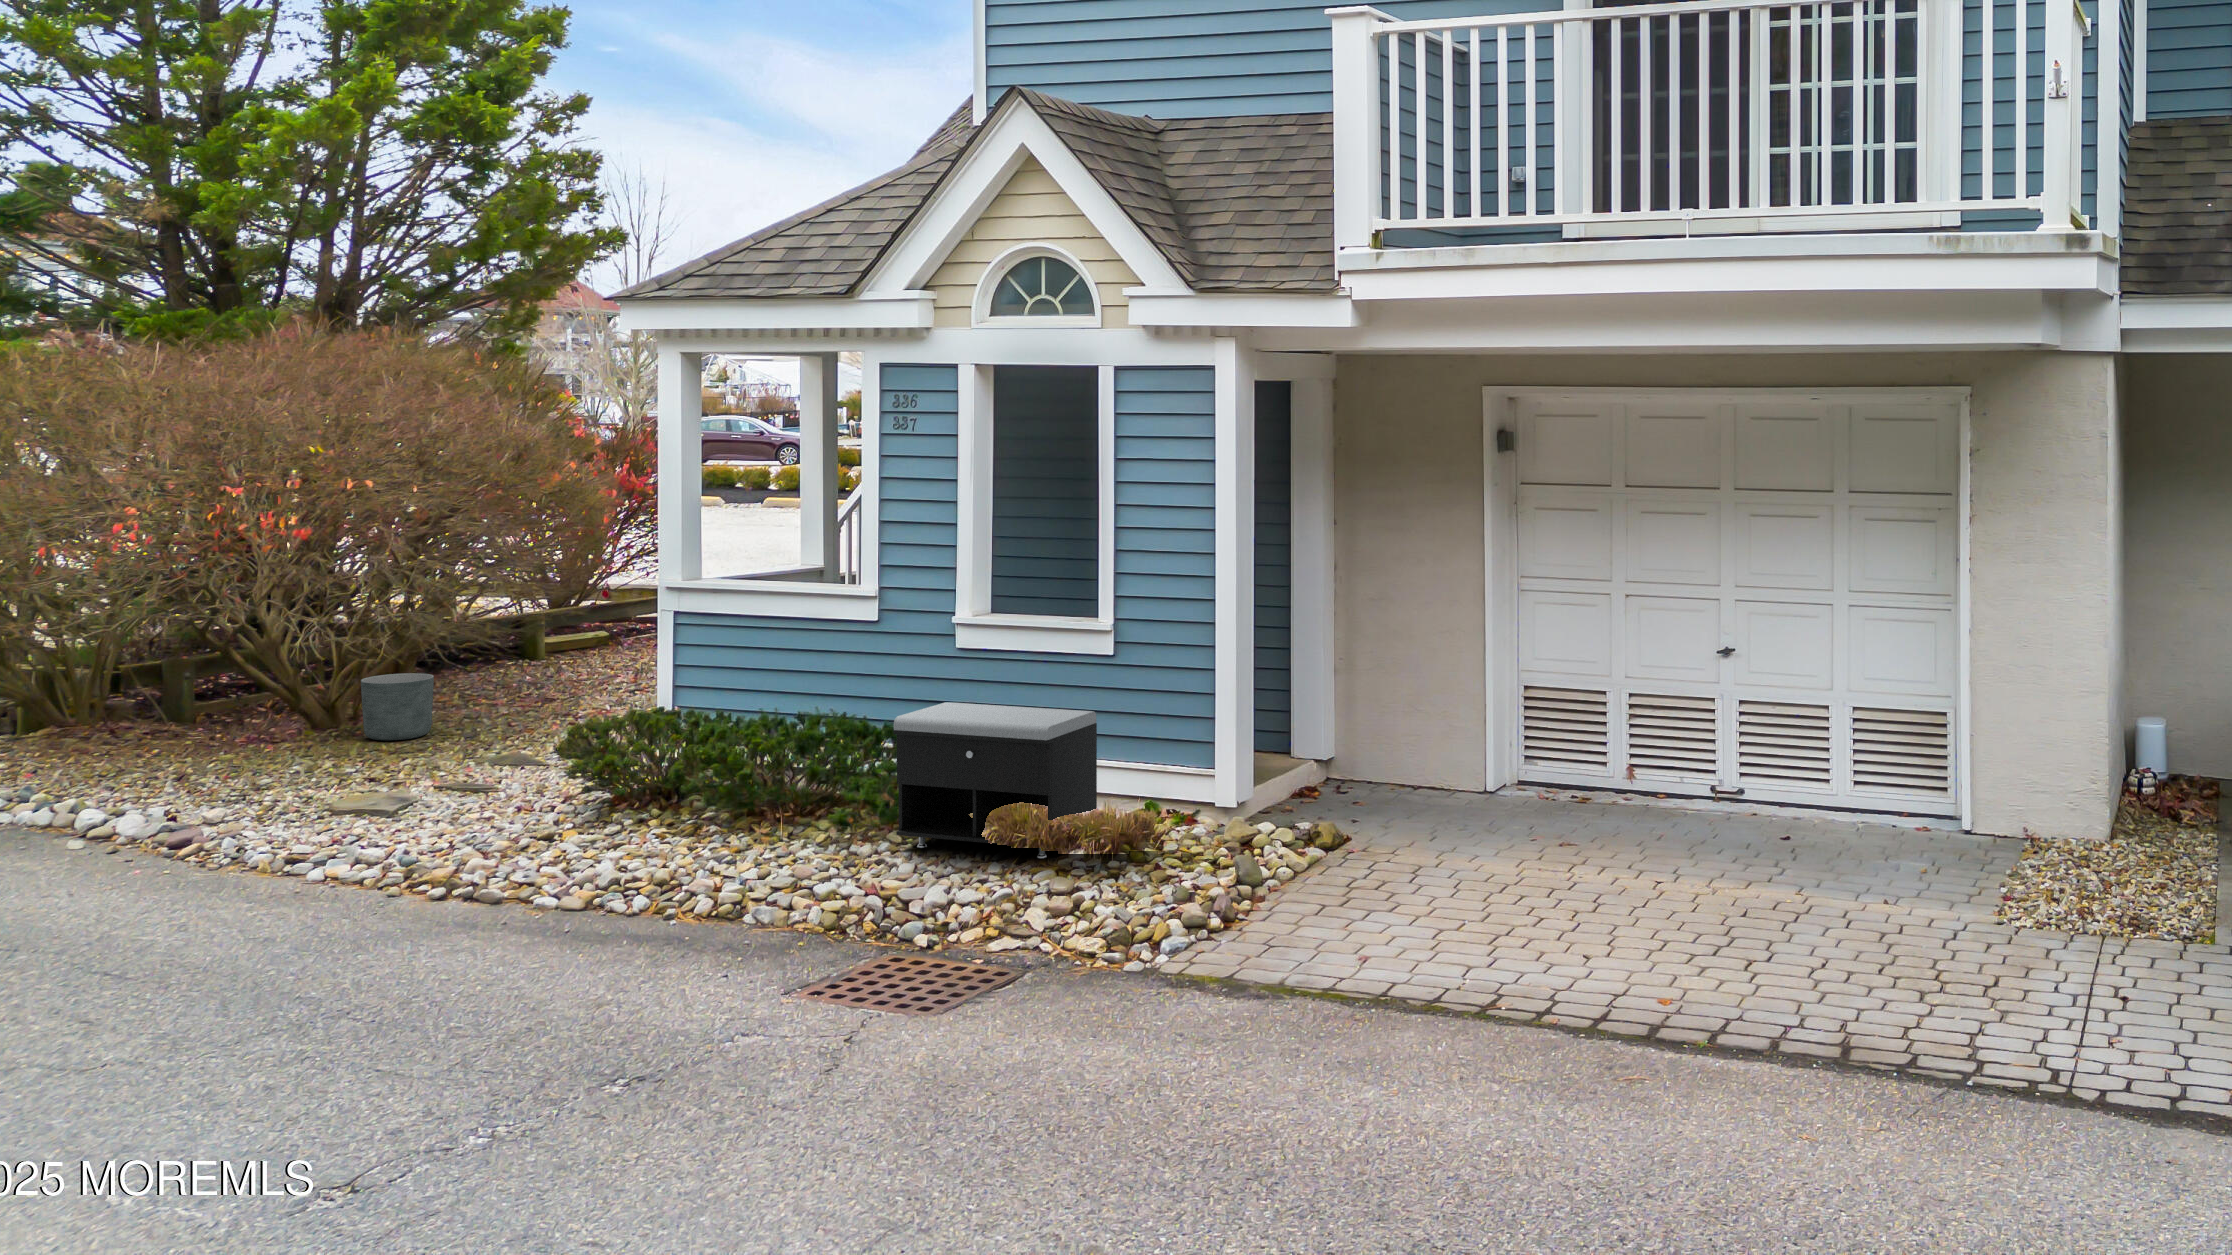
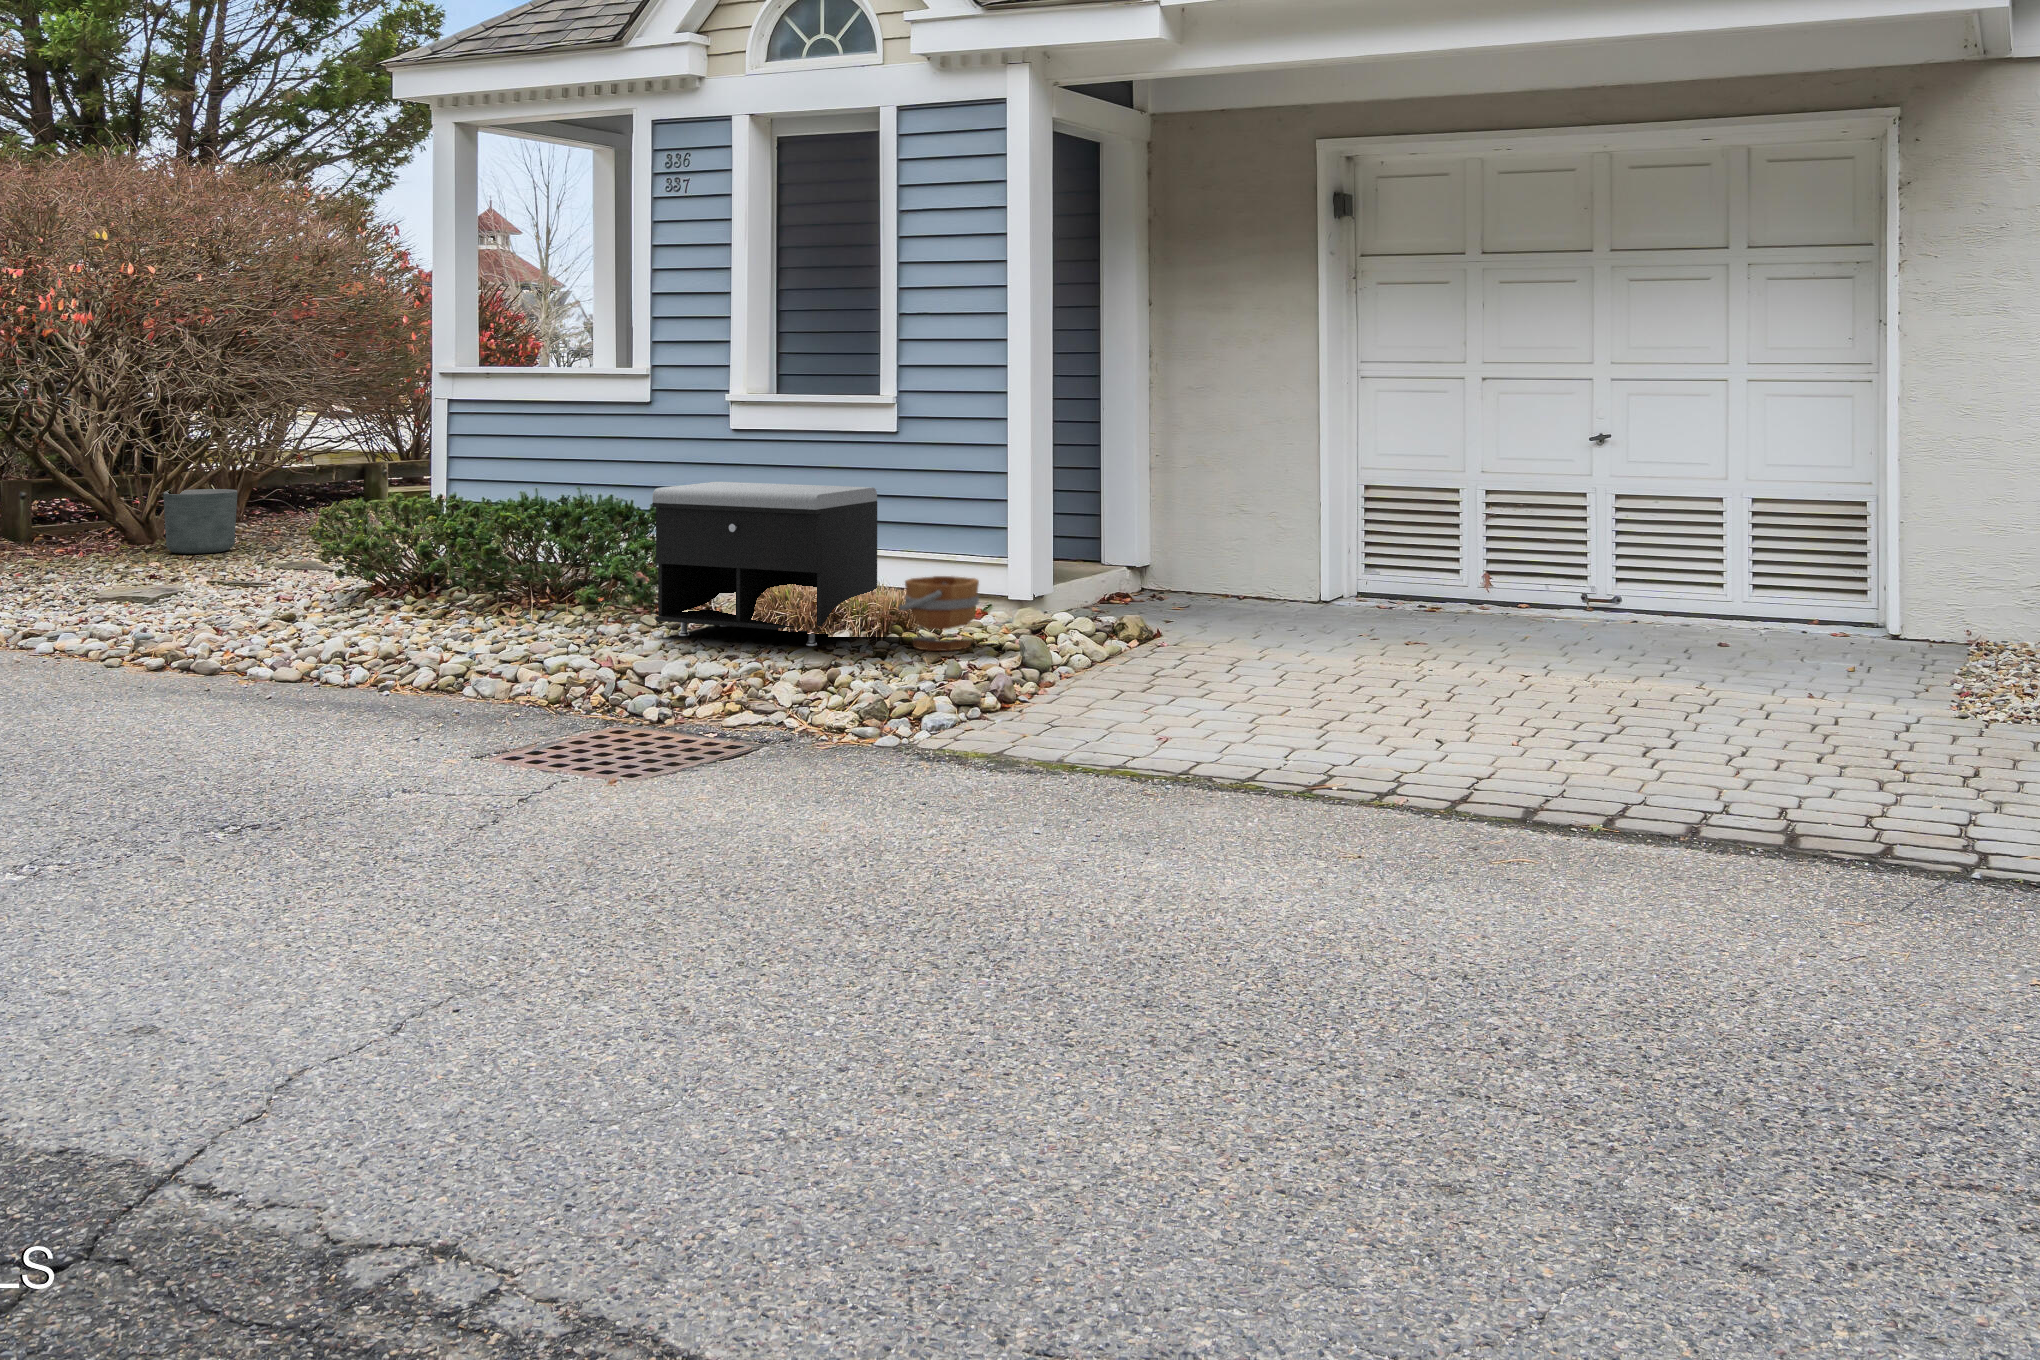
bucket: none [1120,792,1192,862] -> present [899,576,979,651]

